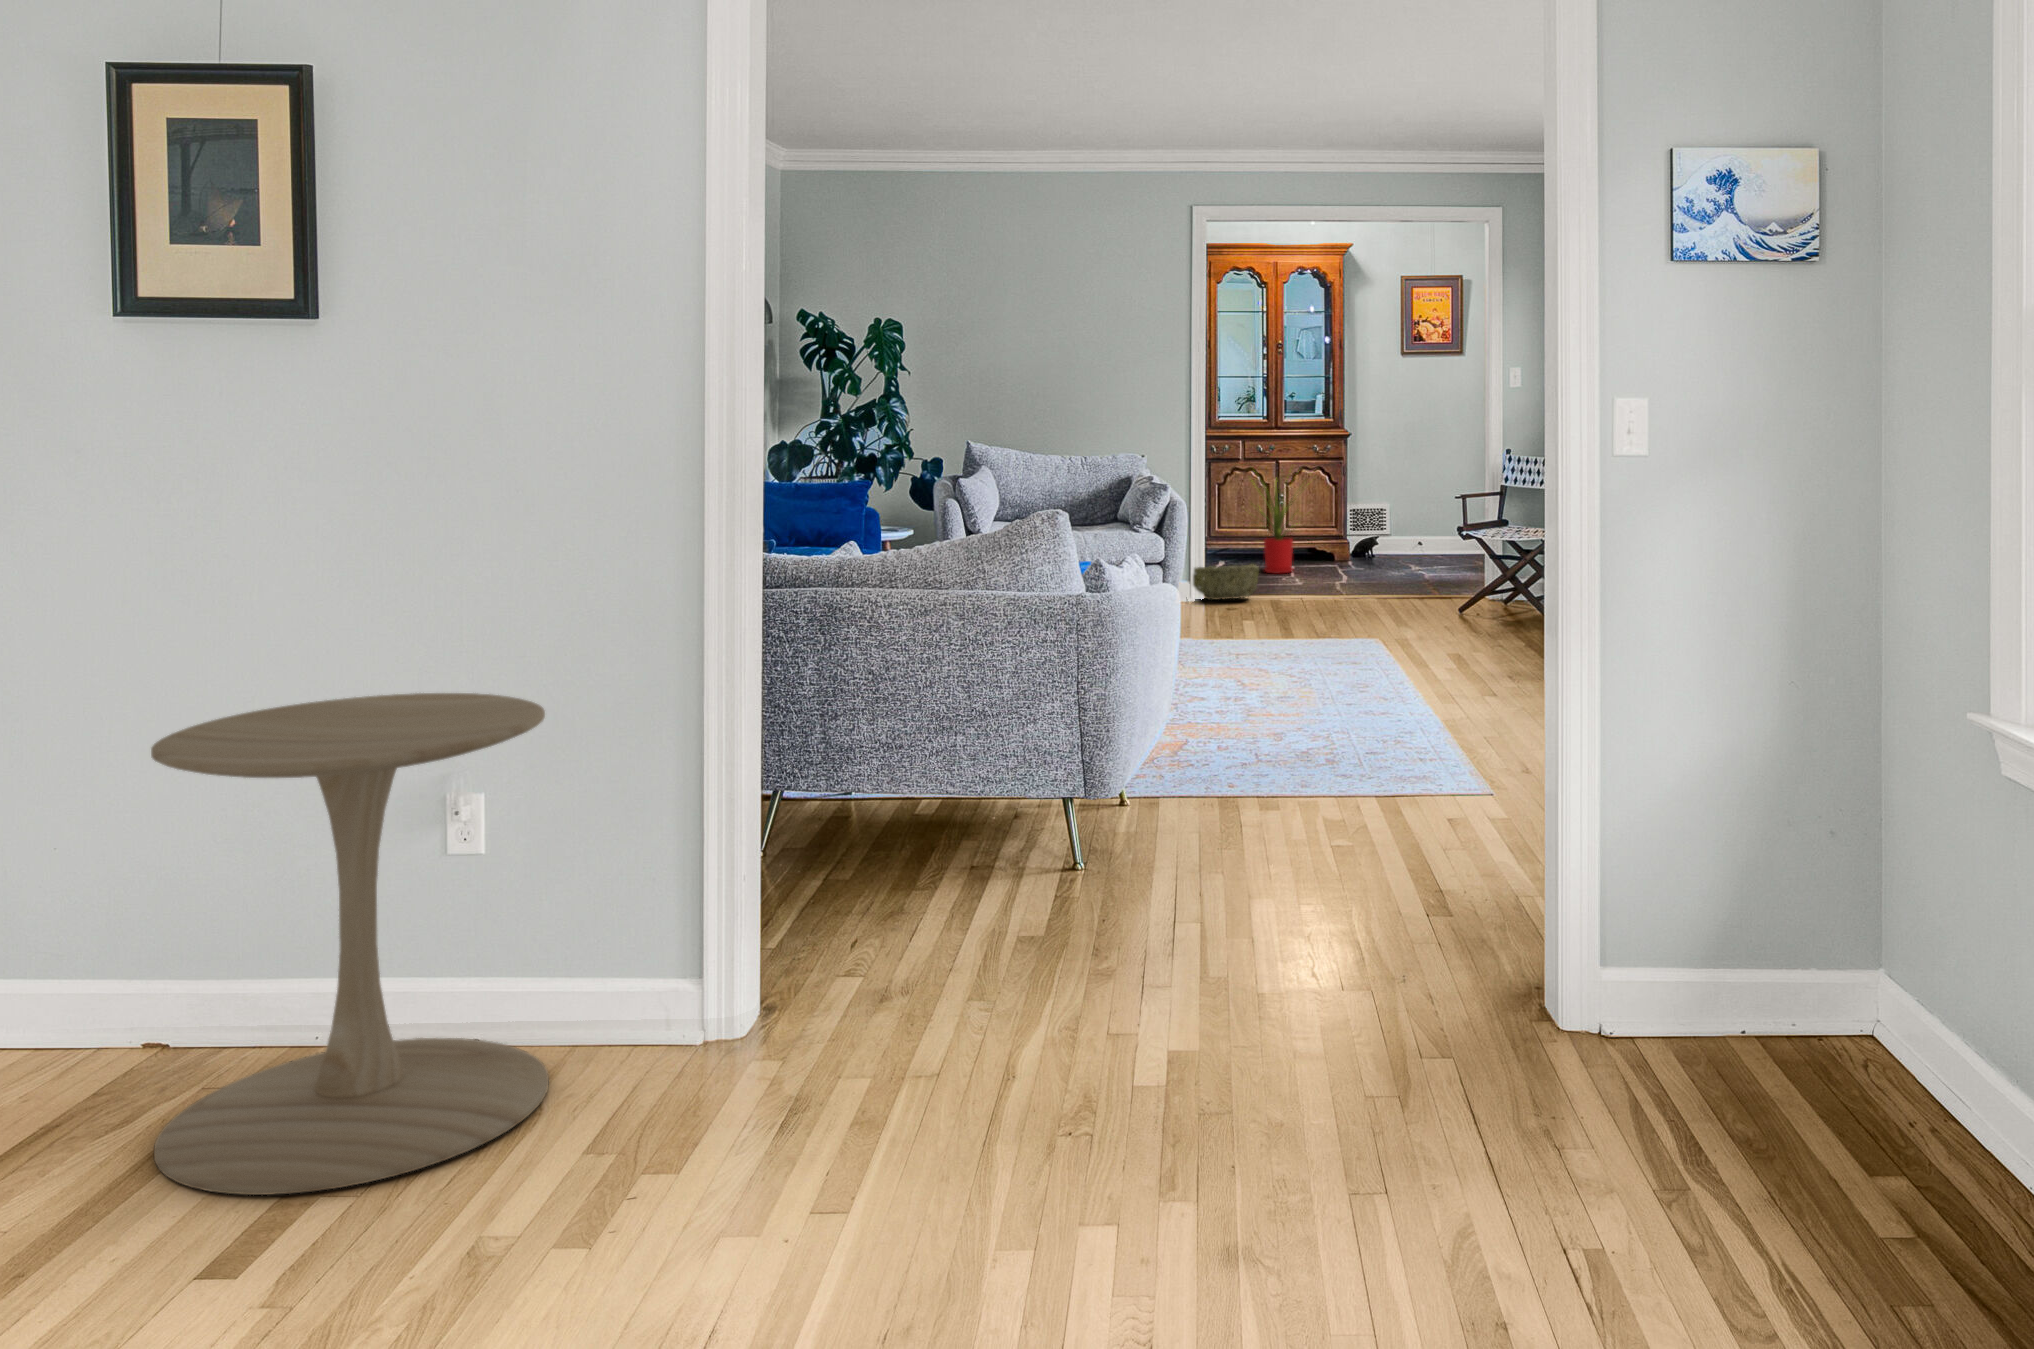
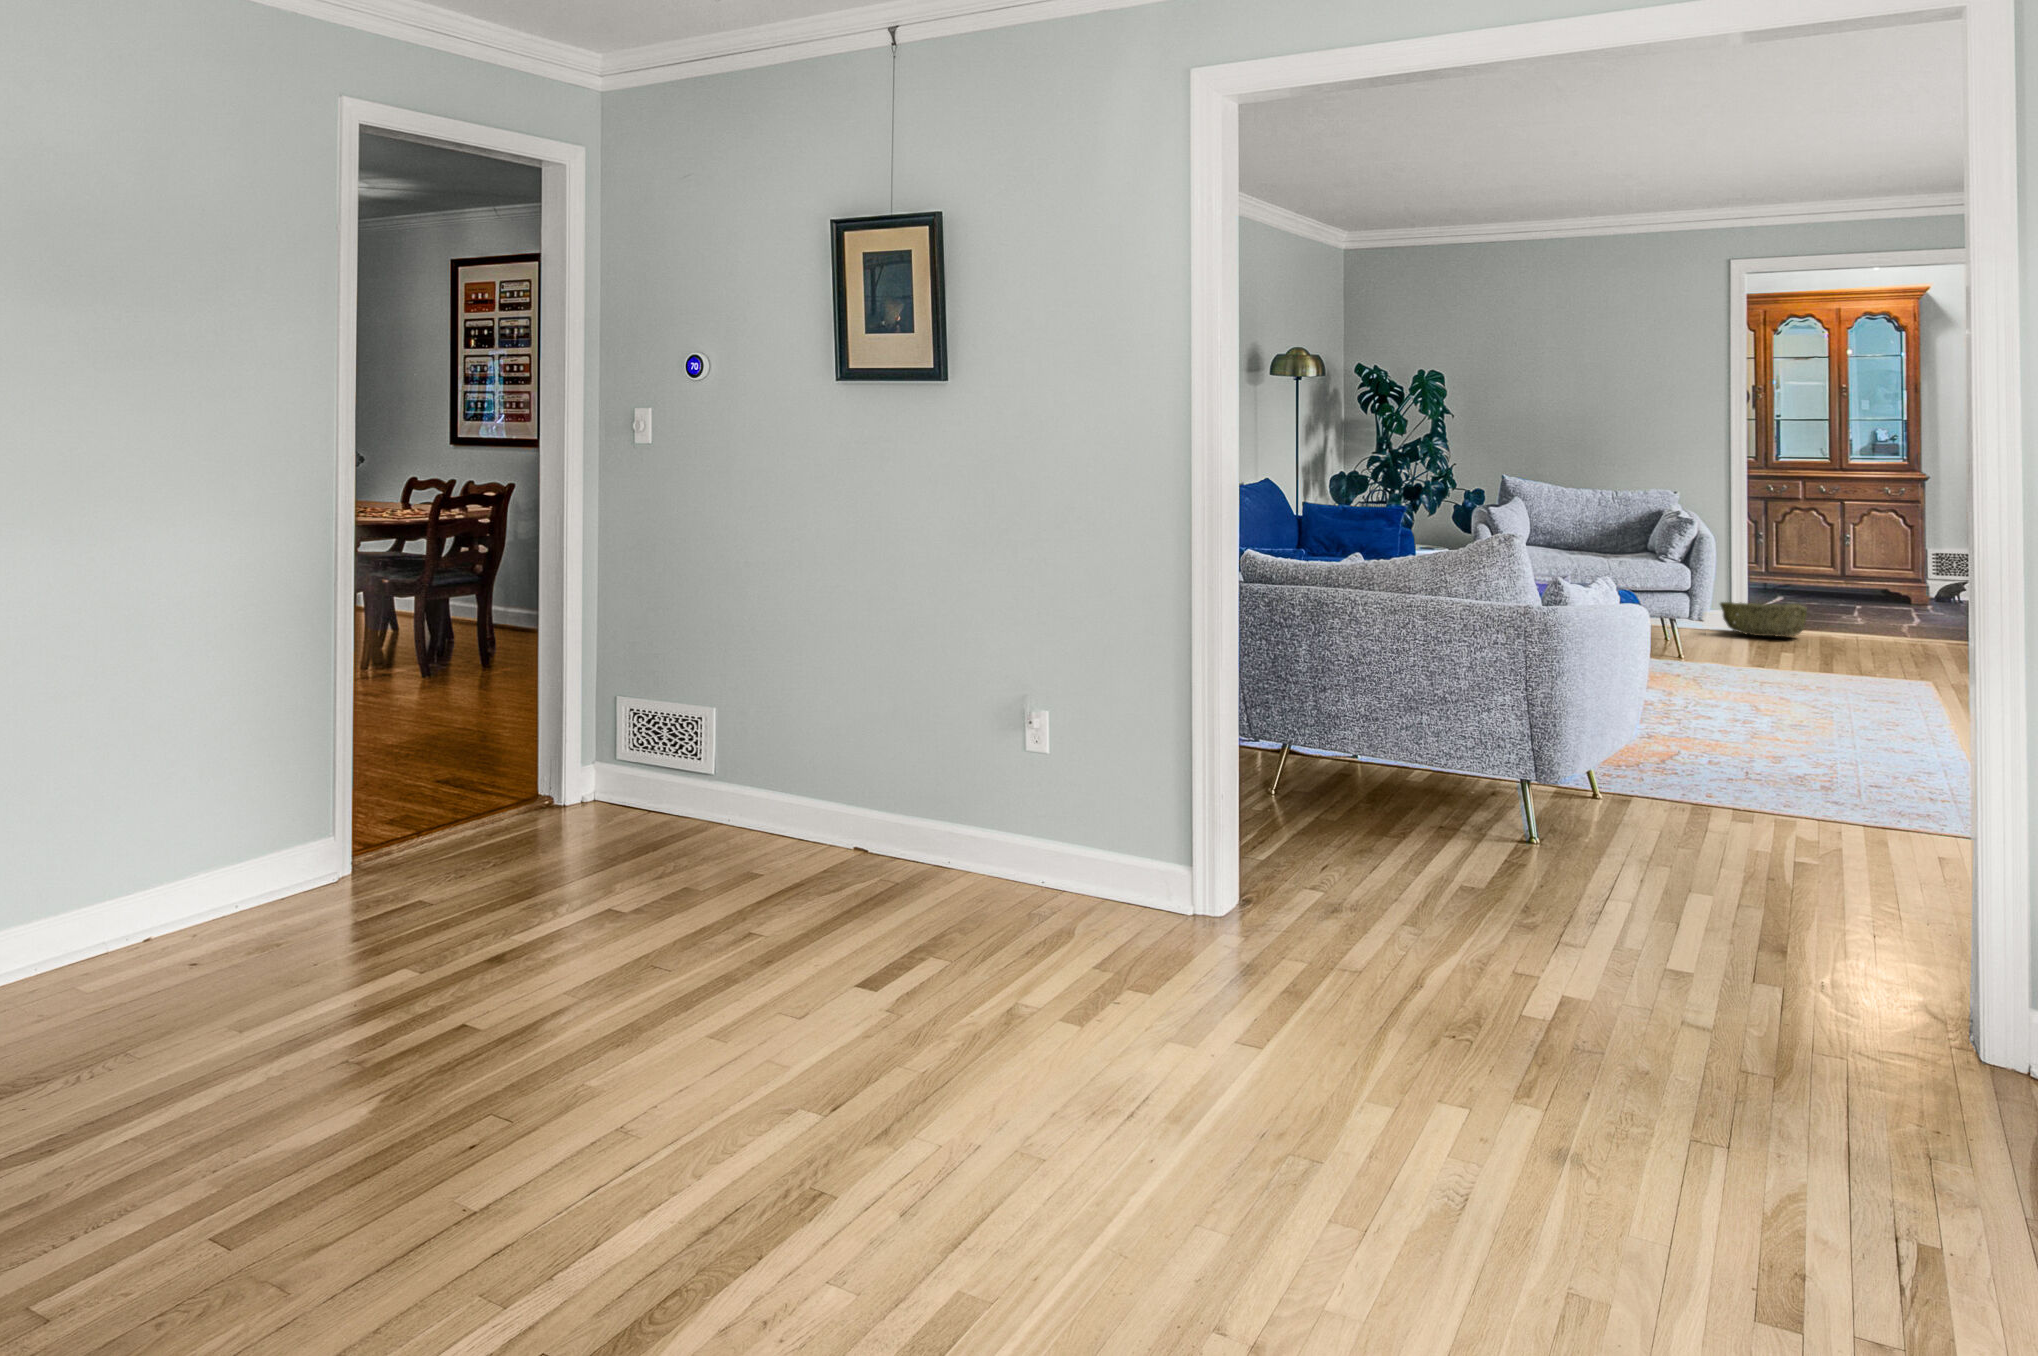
house plant: present [1254,471,1296,573] -> none [1791,509,1884,617]
pedestal table: present [151,693,549,1195] -> none [830,628,1076,958]

